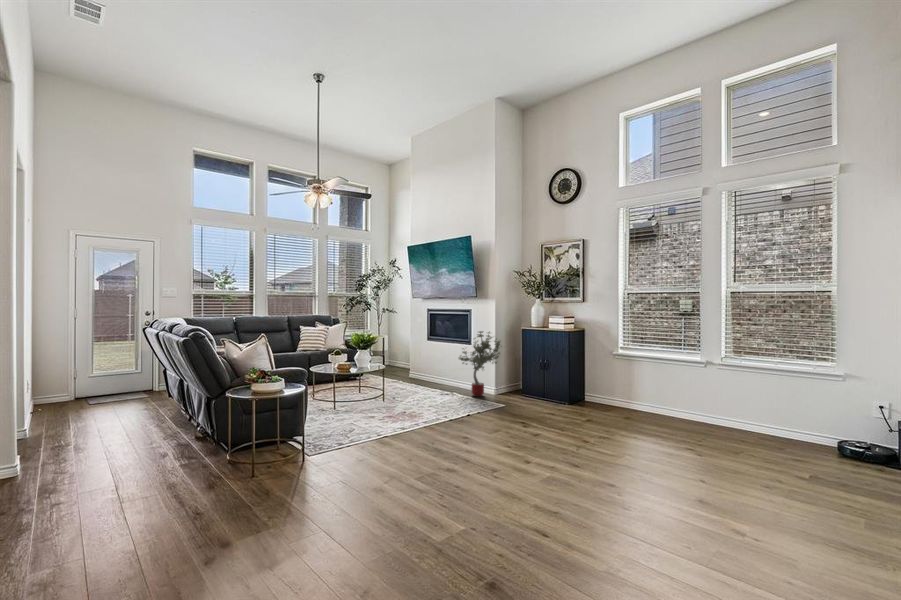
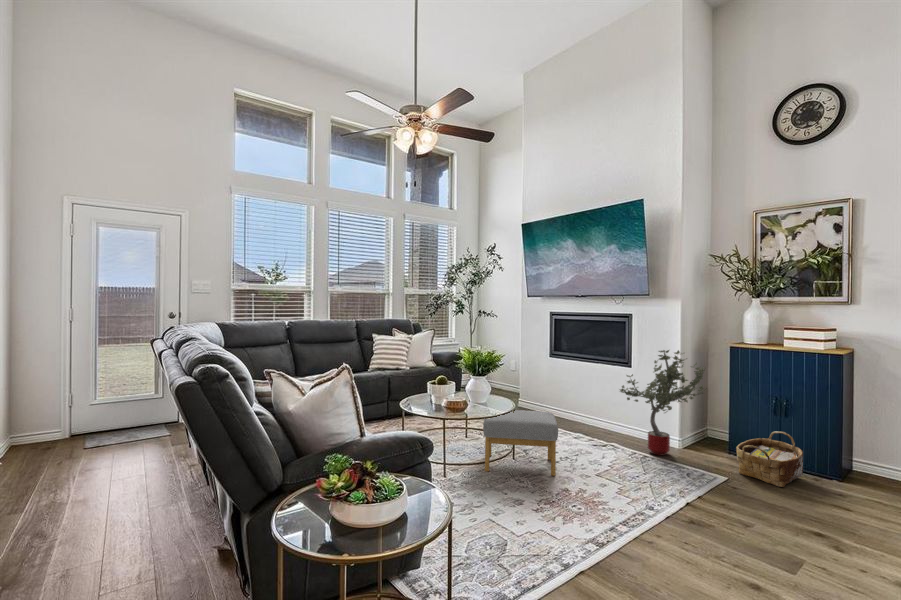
footstool: none [361,370,409,406] -> present [483,410,558,476]
woven basket: none [513,378,549,407] -> present [736,431,803,487]

